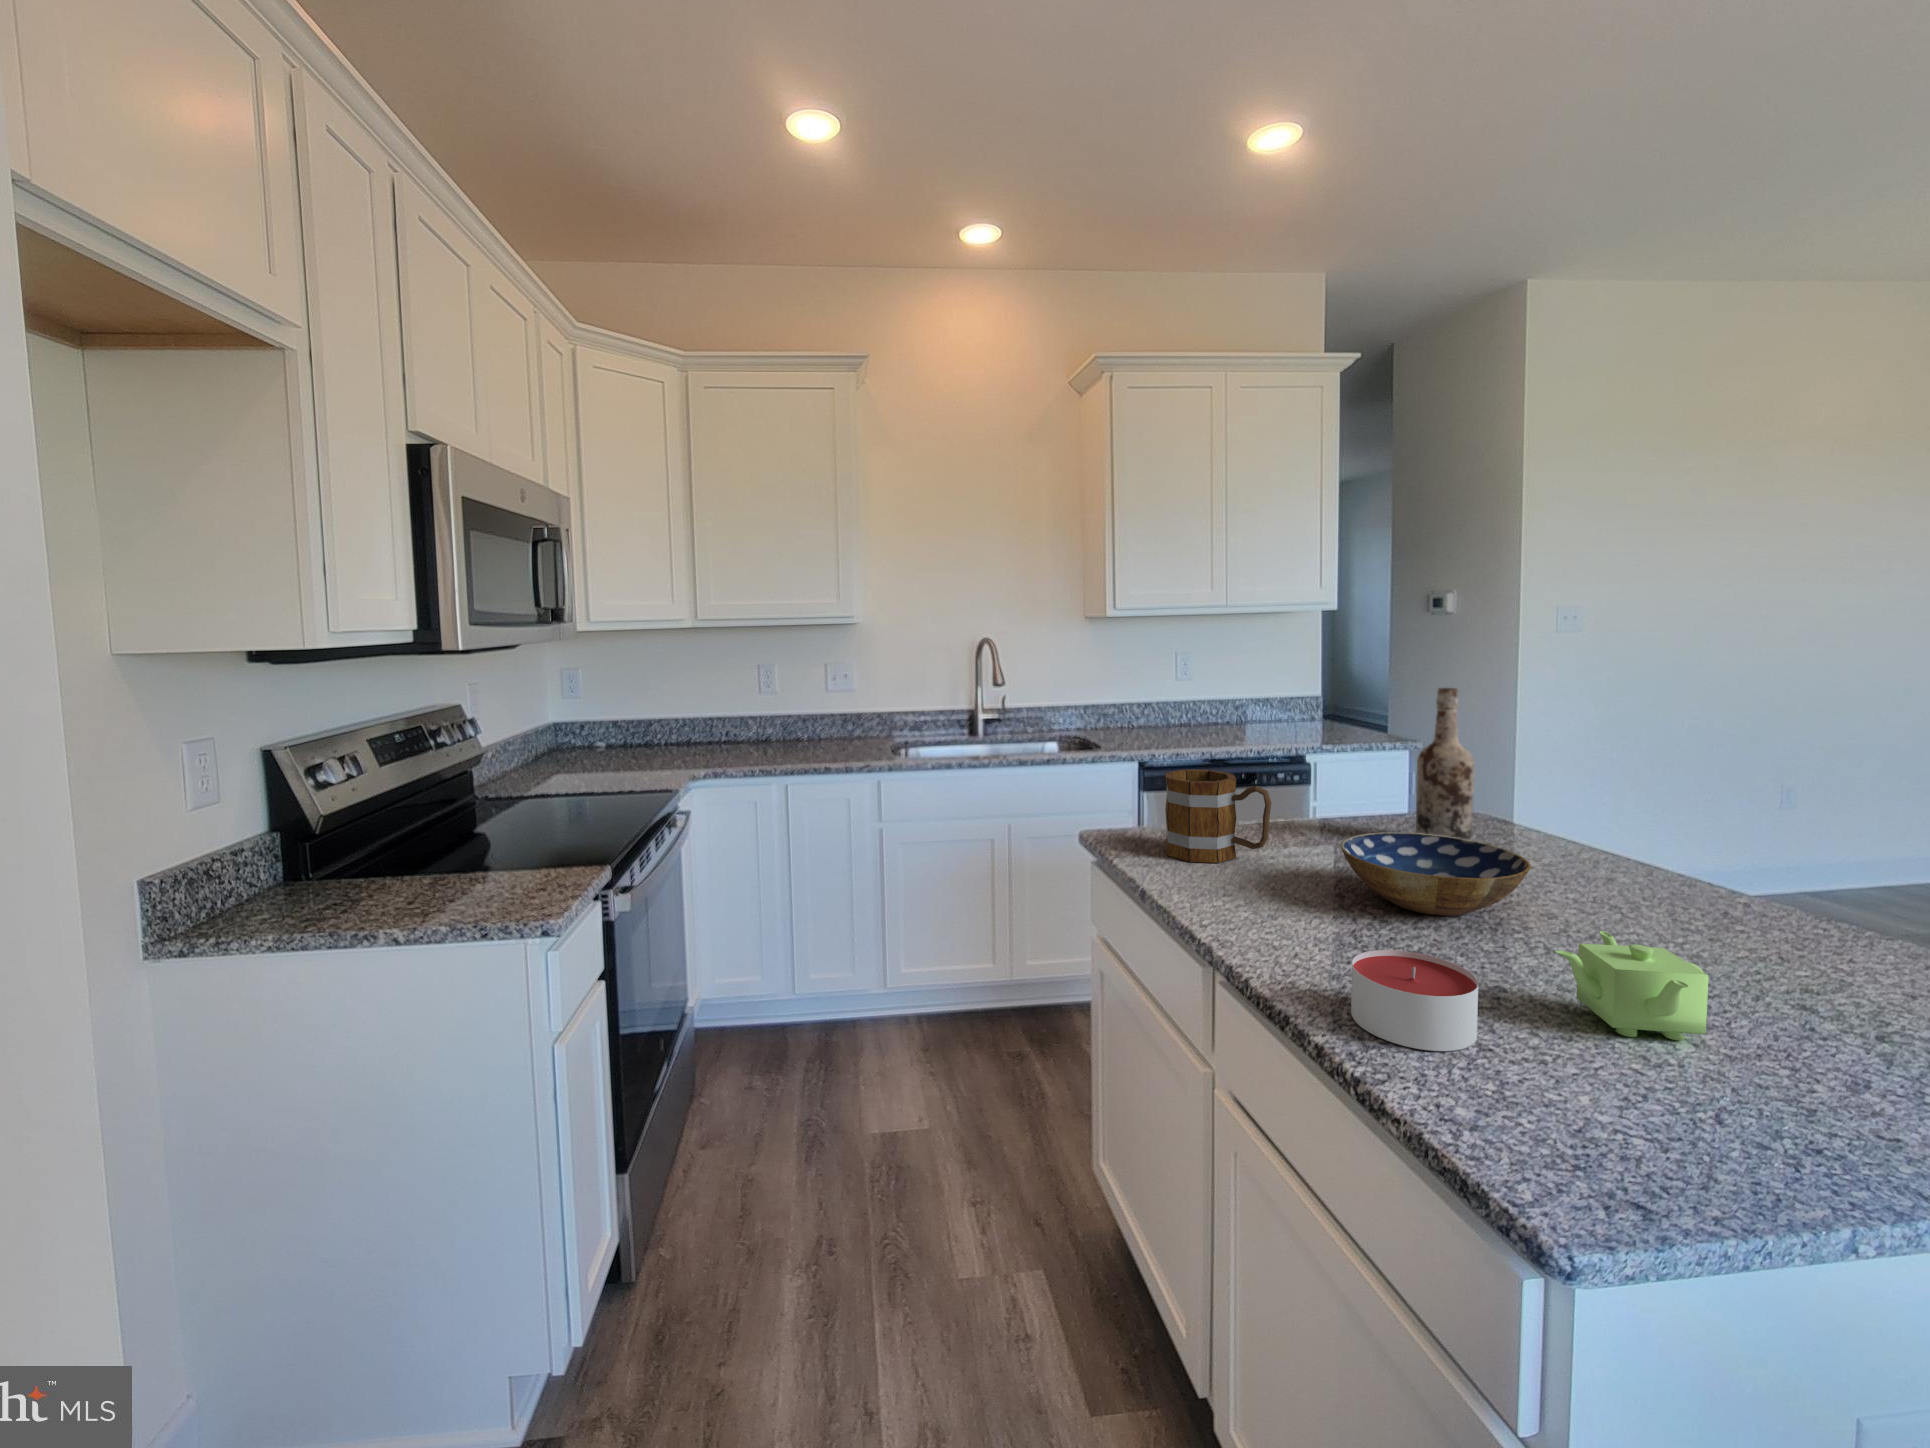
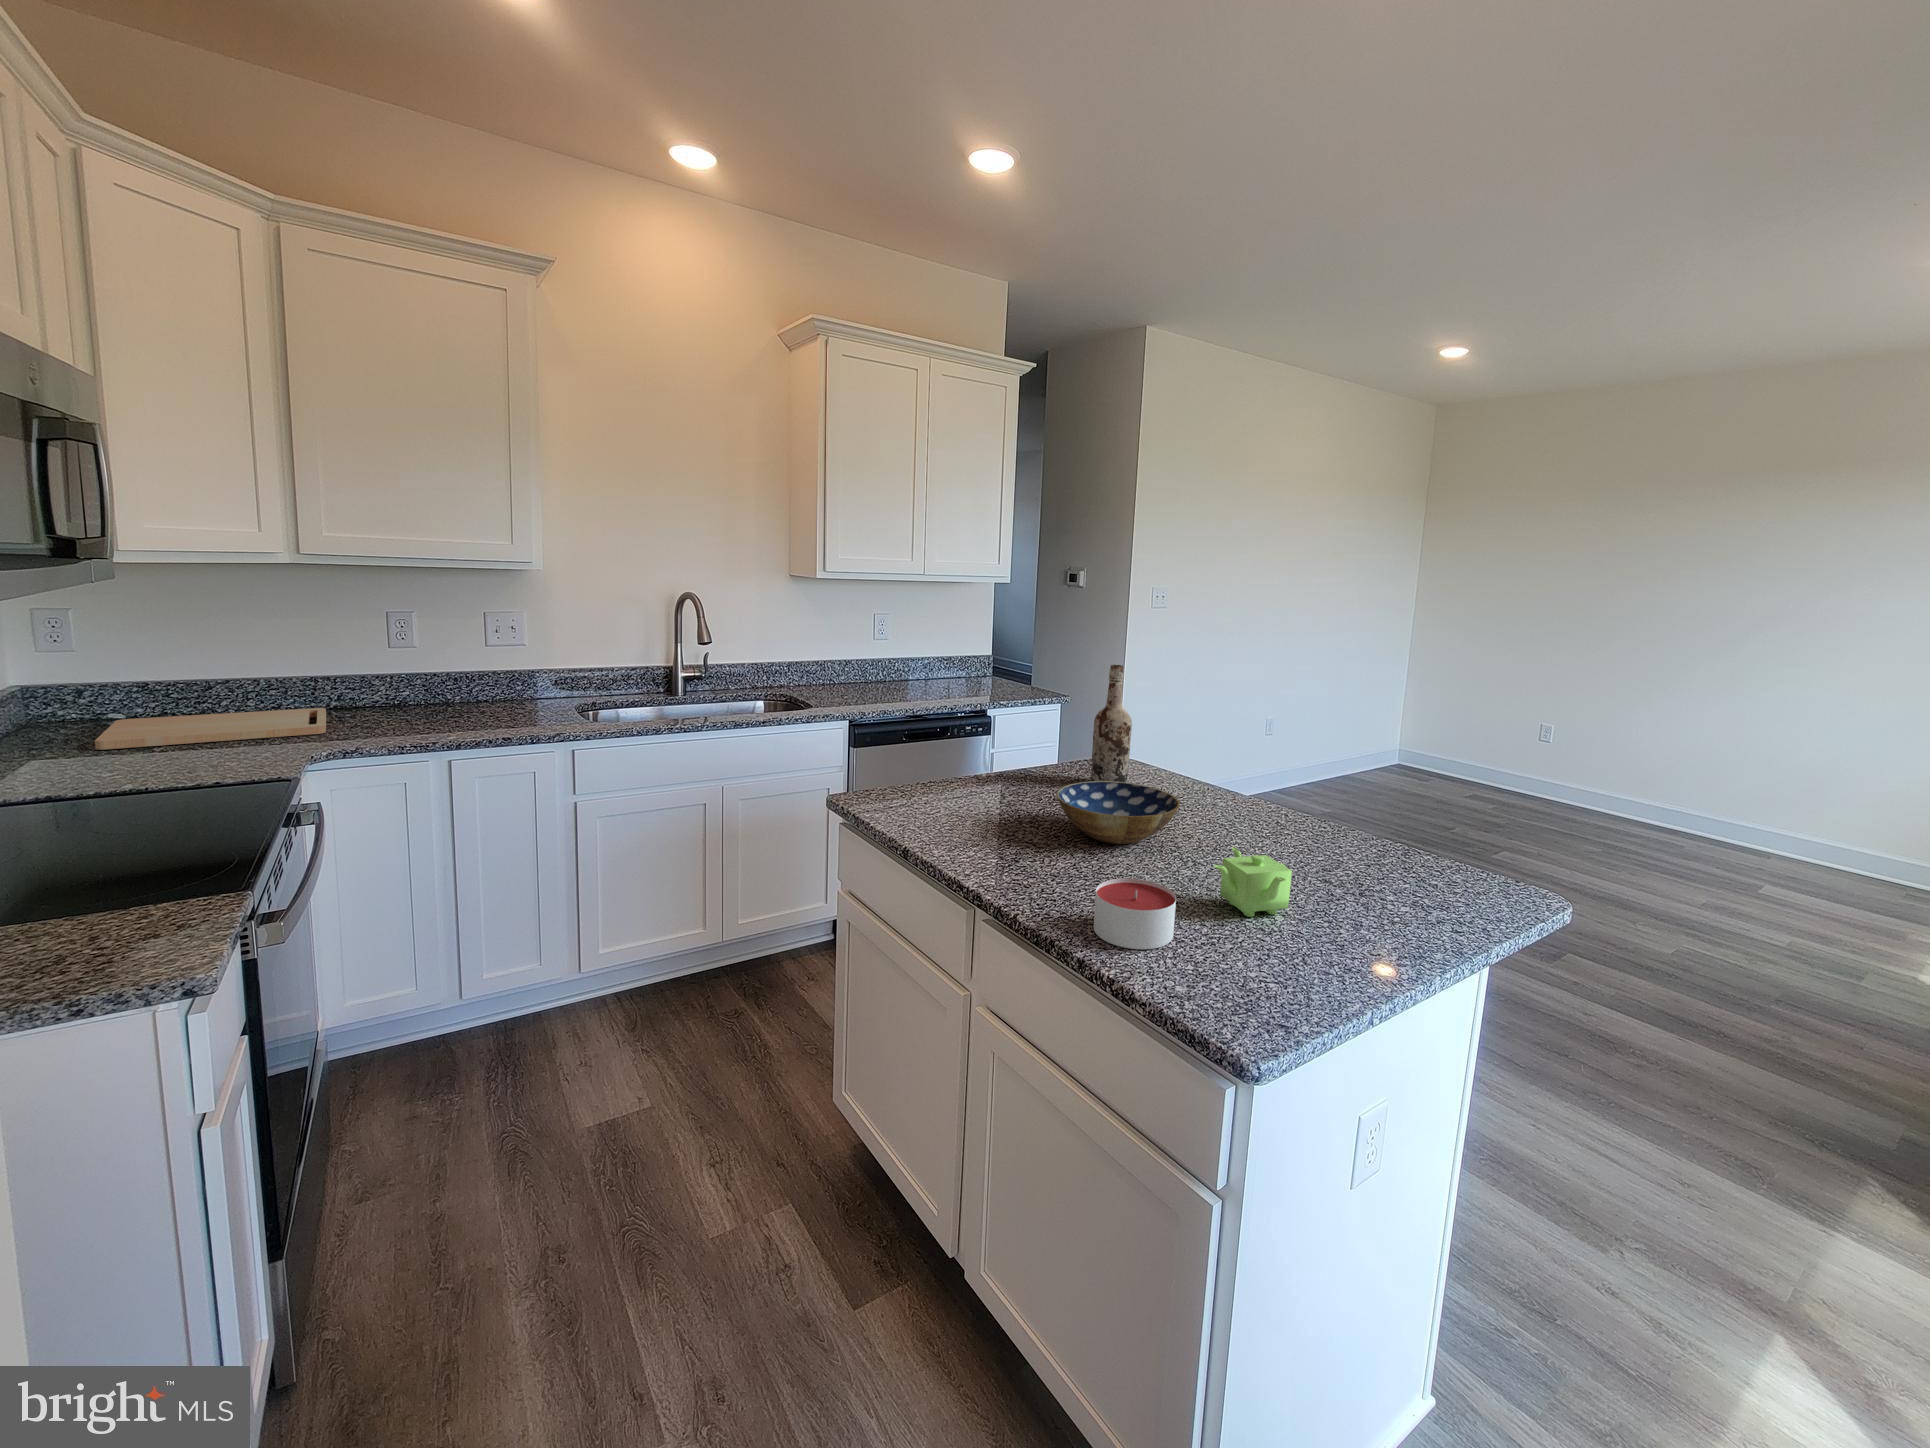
cutting board: none [578,741,715,766] -> present [95,708,326,750]
mug: present [1165,769,1272,863] -> none [909,735,1000,817]

